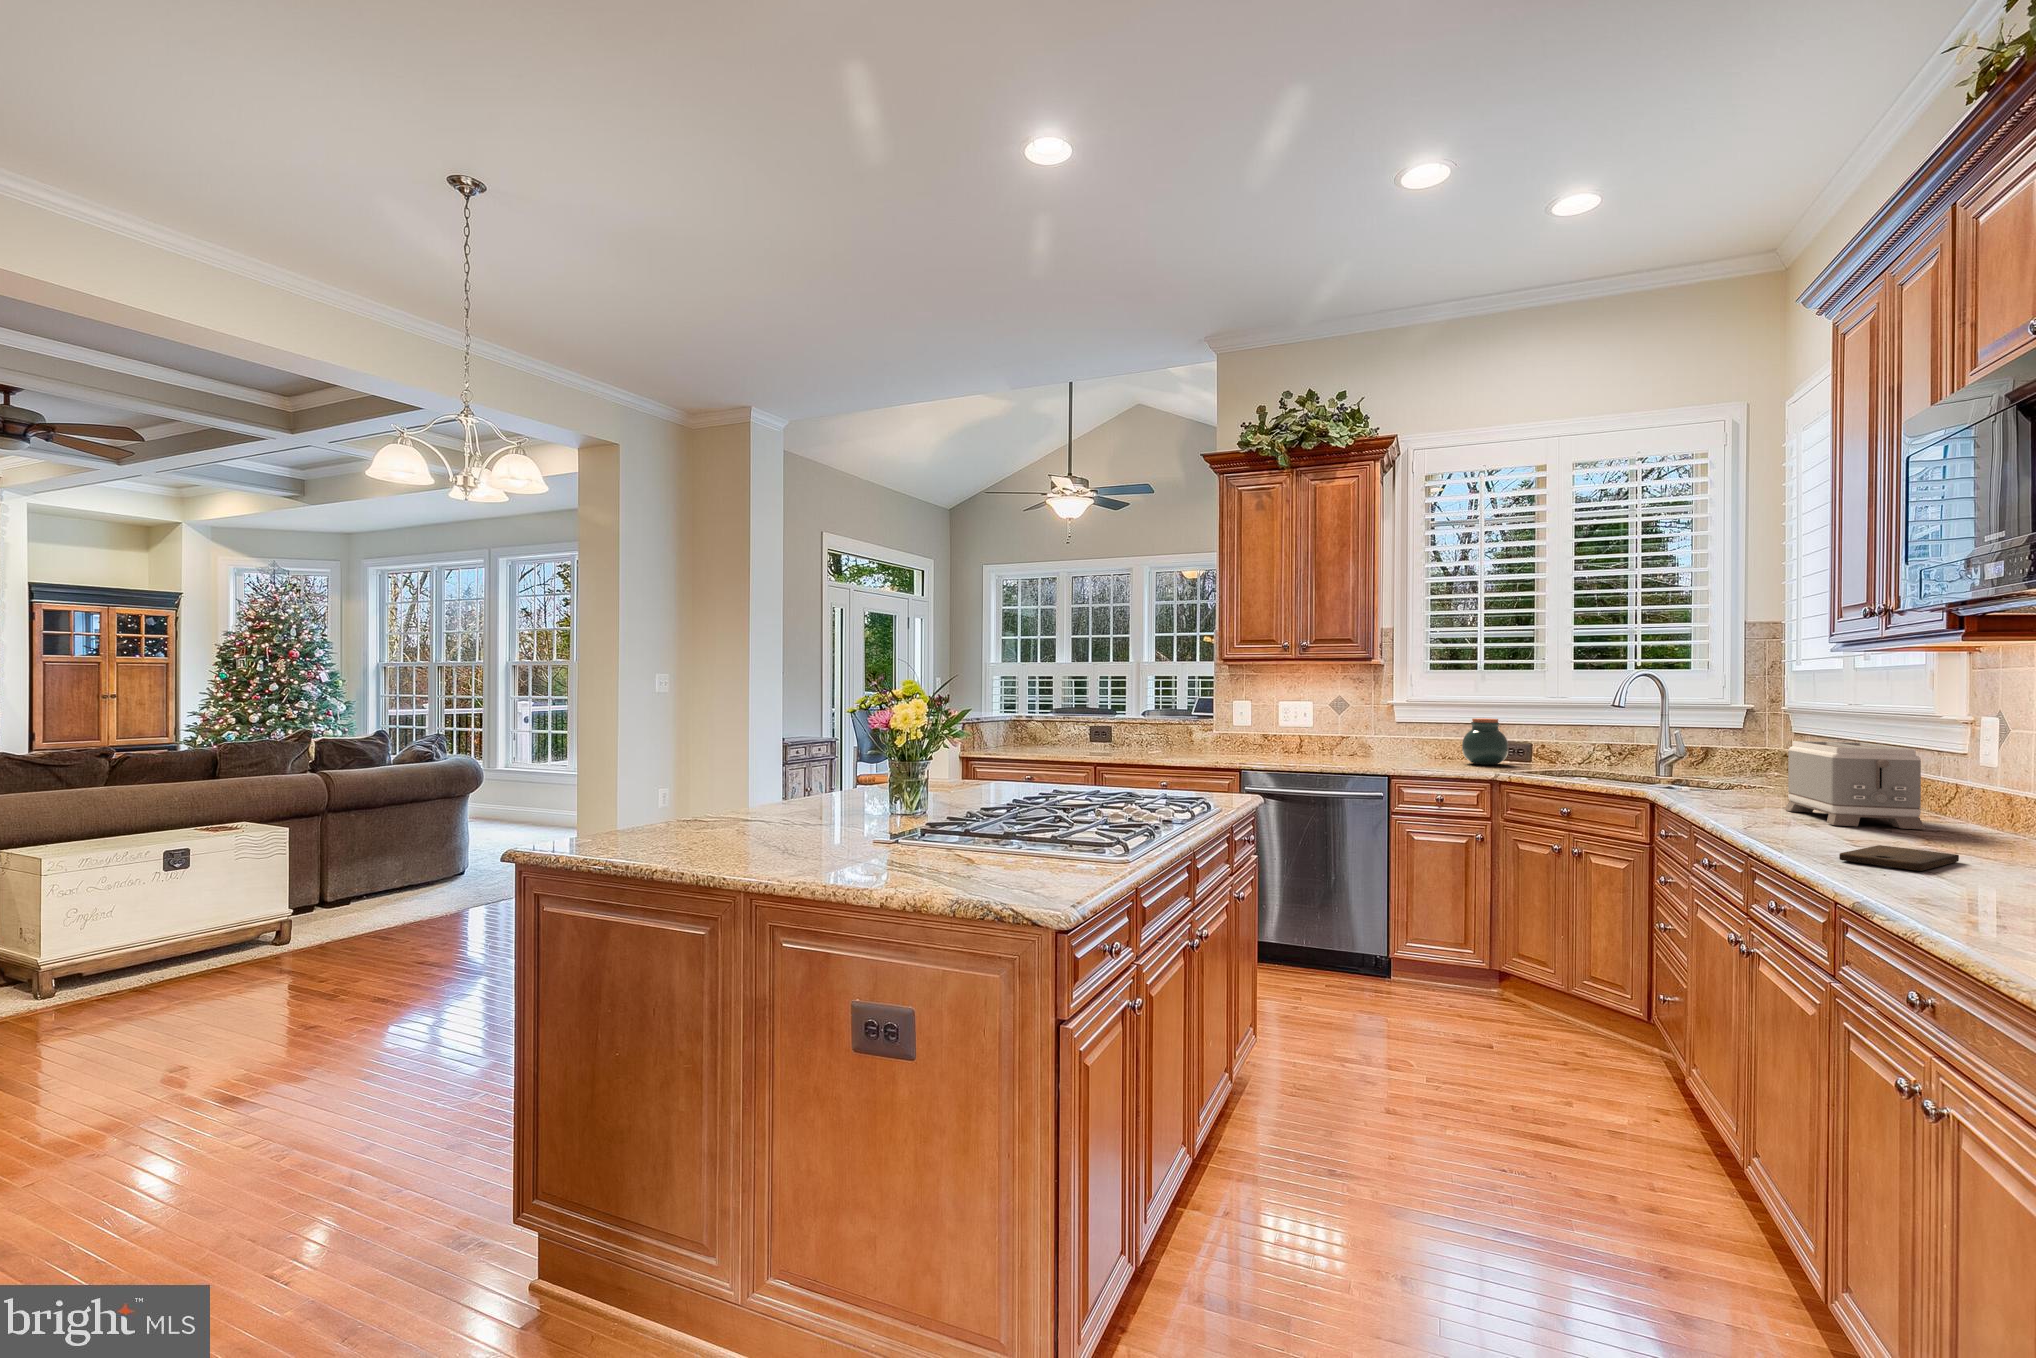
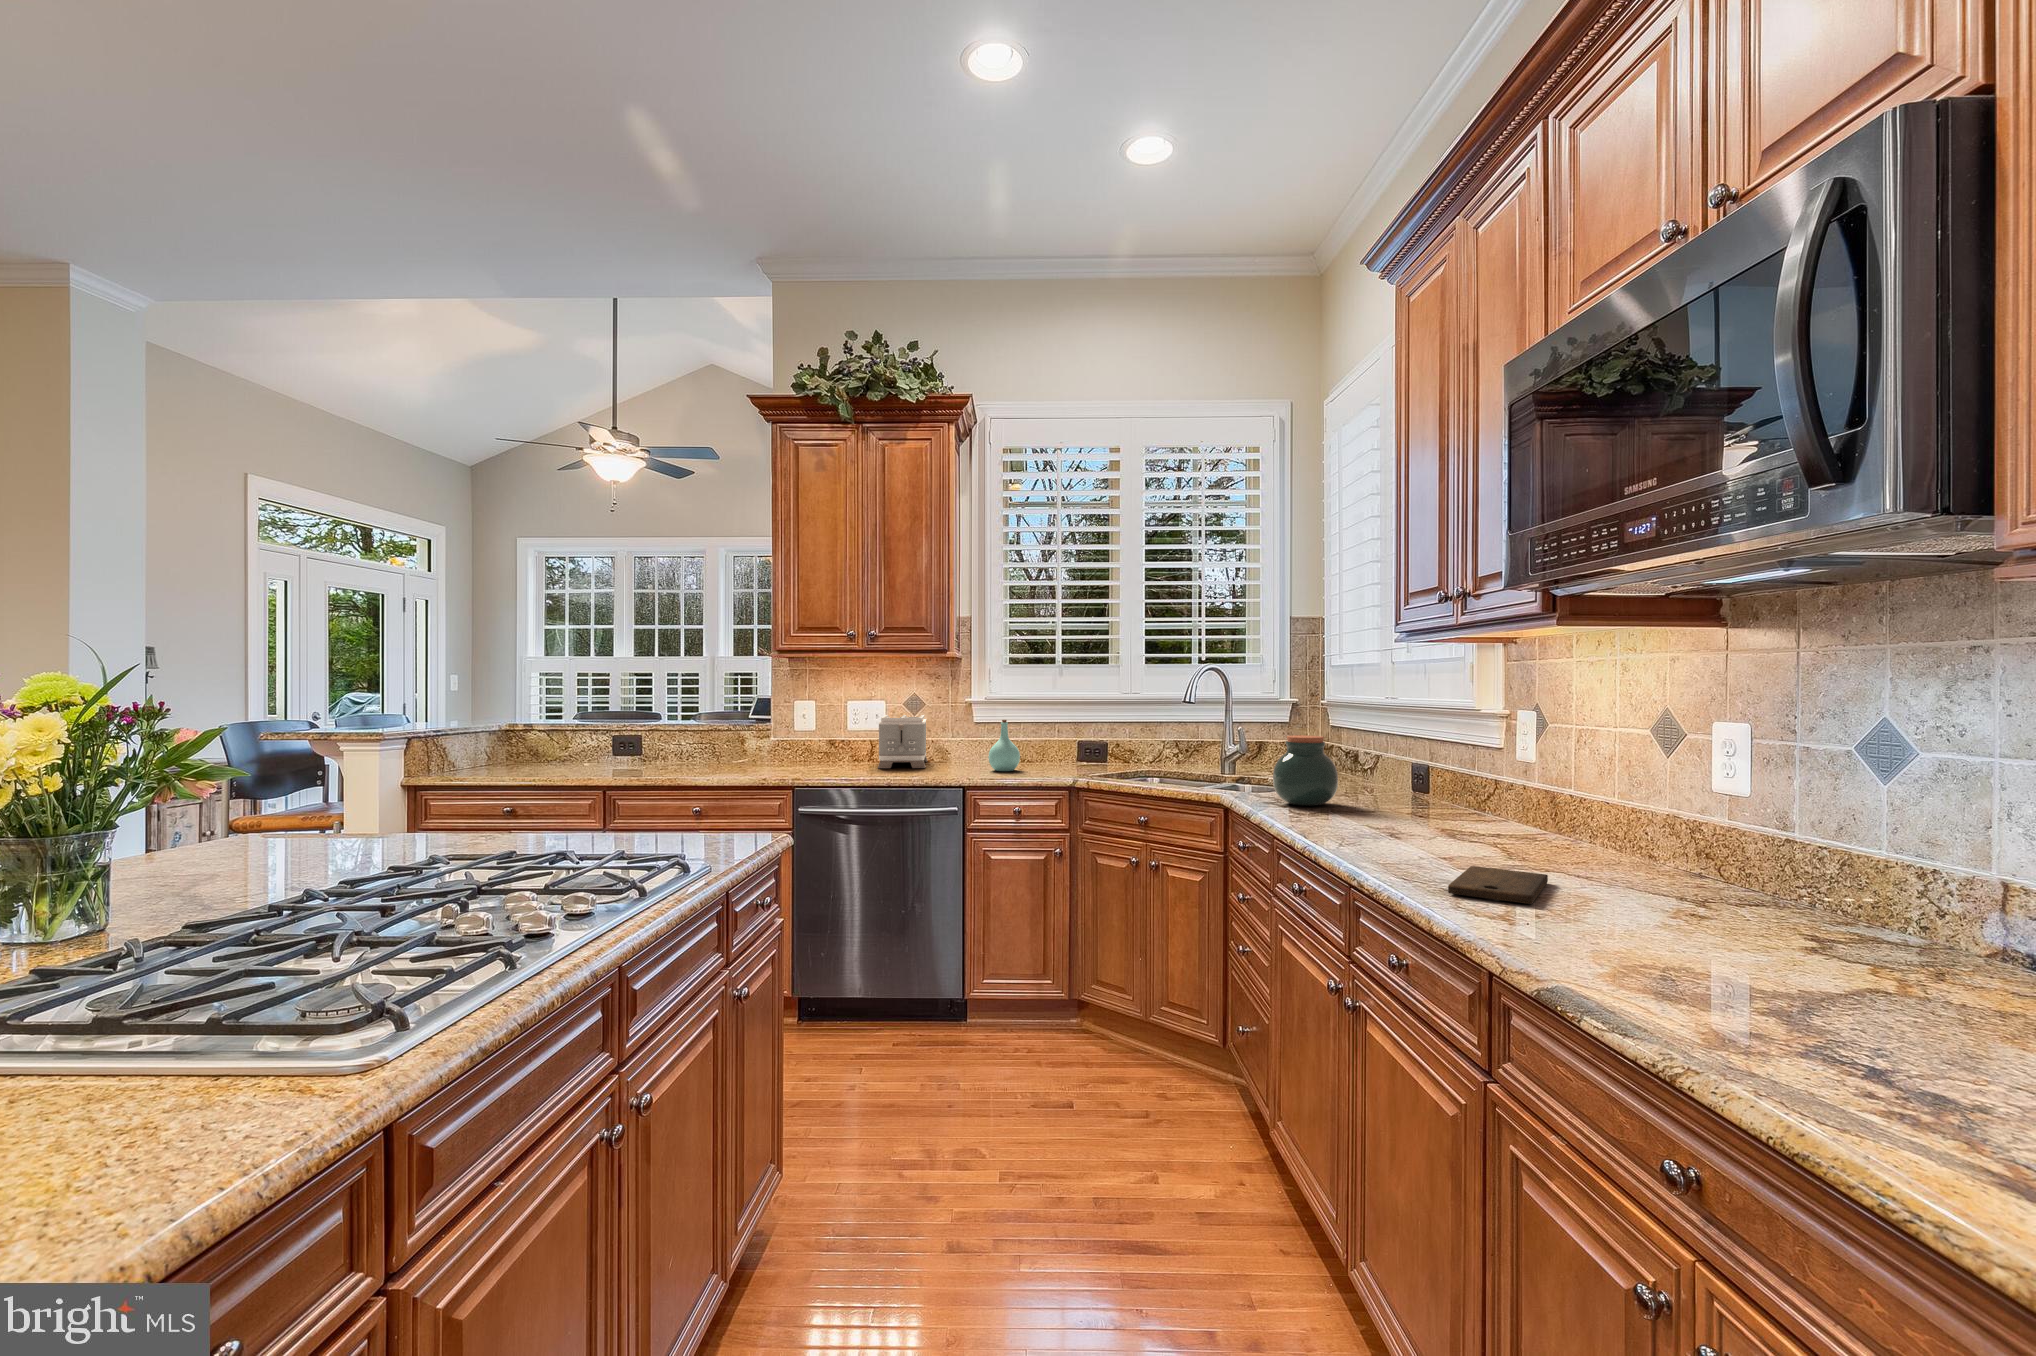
jar: present [1462,718,1508,765] -> present [1273,735,1338,806]
bottle: none [1412,719,1443,765] -> present [988,720,1020,771]
toaster: present [1785,741,1926,830] -> present [878,715,928,768]

